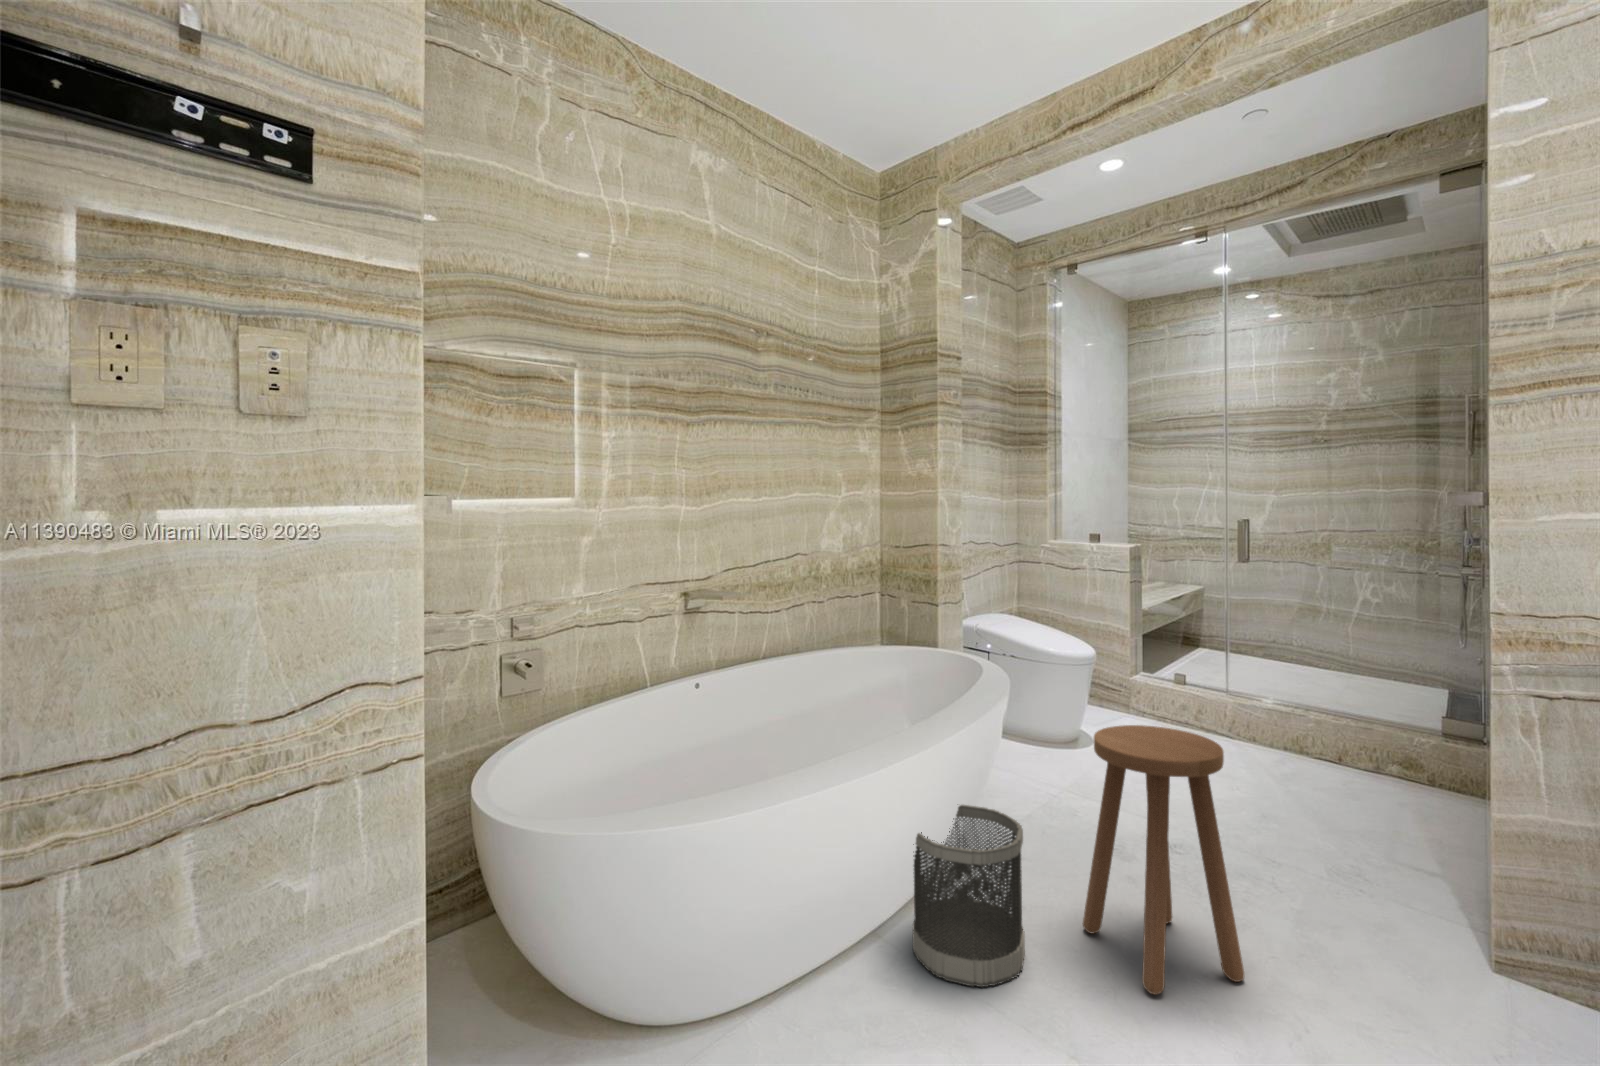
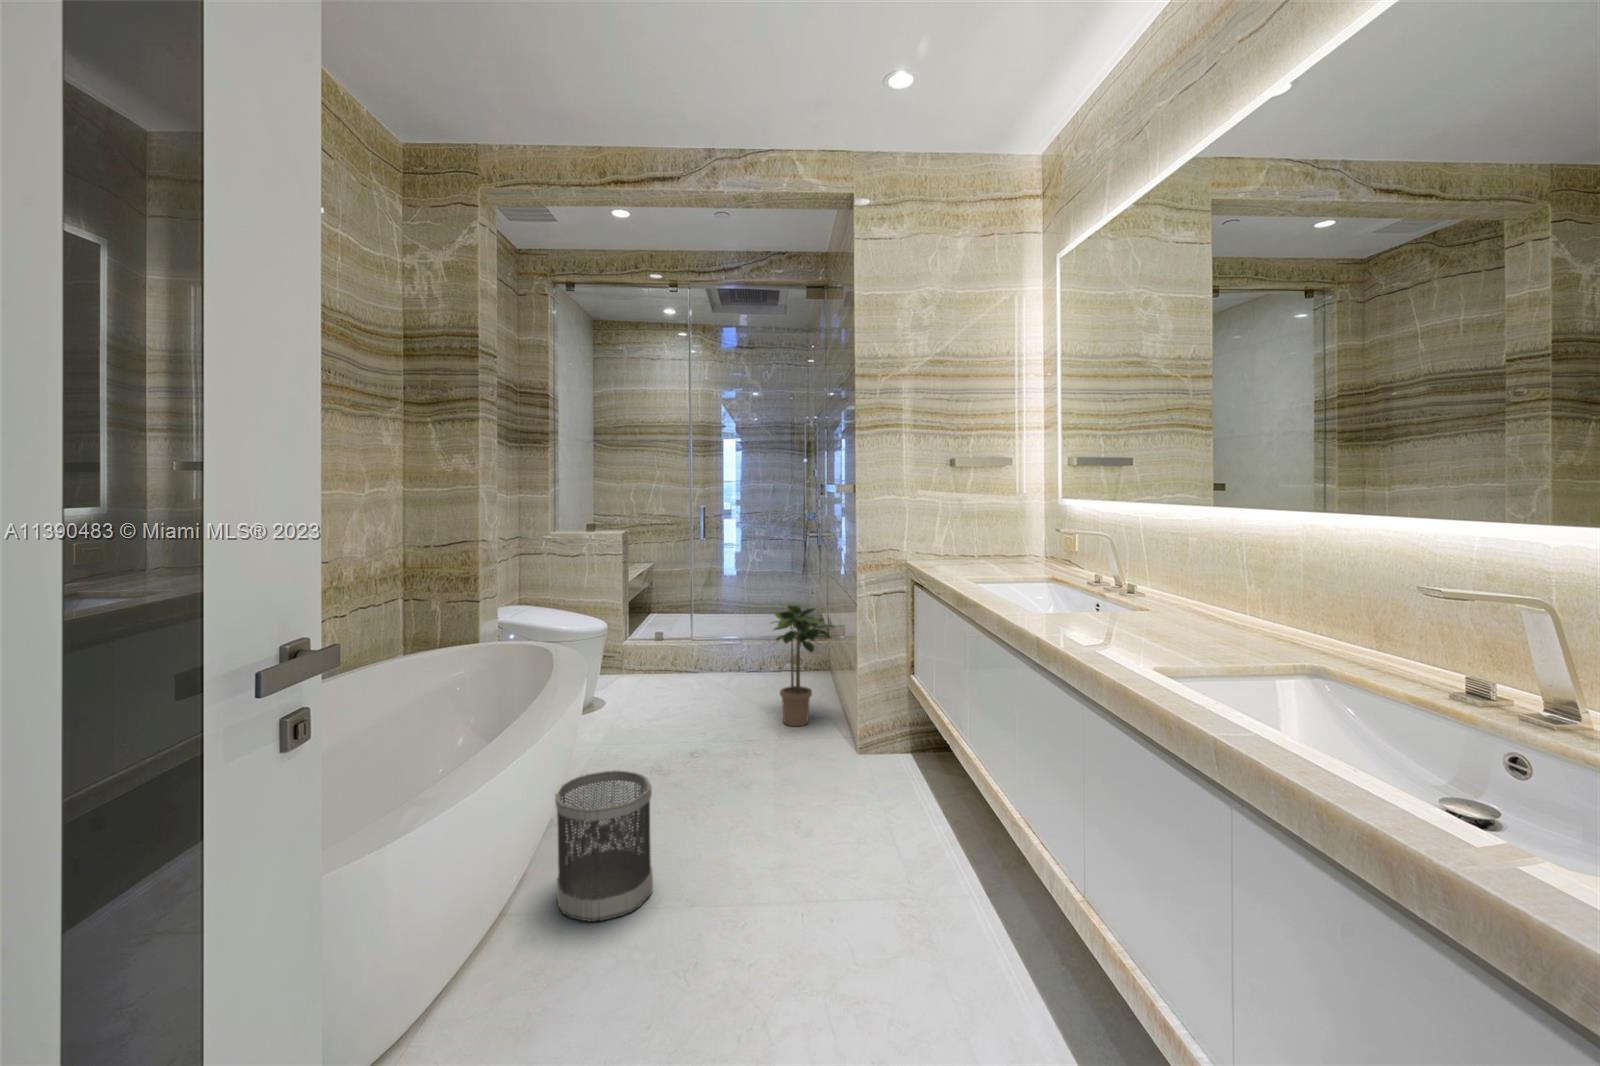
potted plant: none [1314,646,1436,837] -> present [774,605,834,726]
stool: present [1083,725,1244,995] -> none [677,677,782,863]

